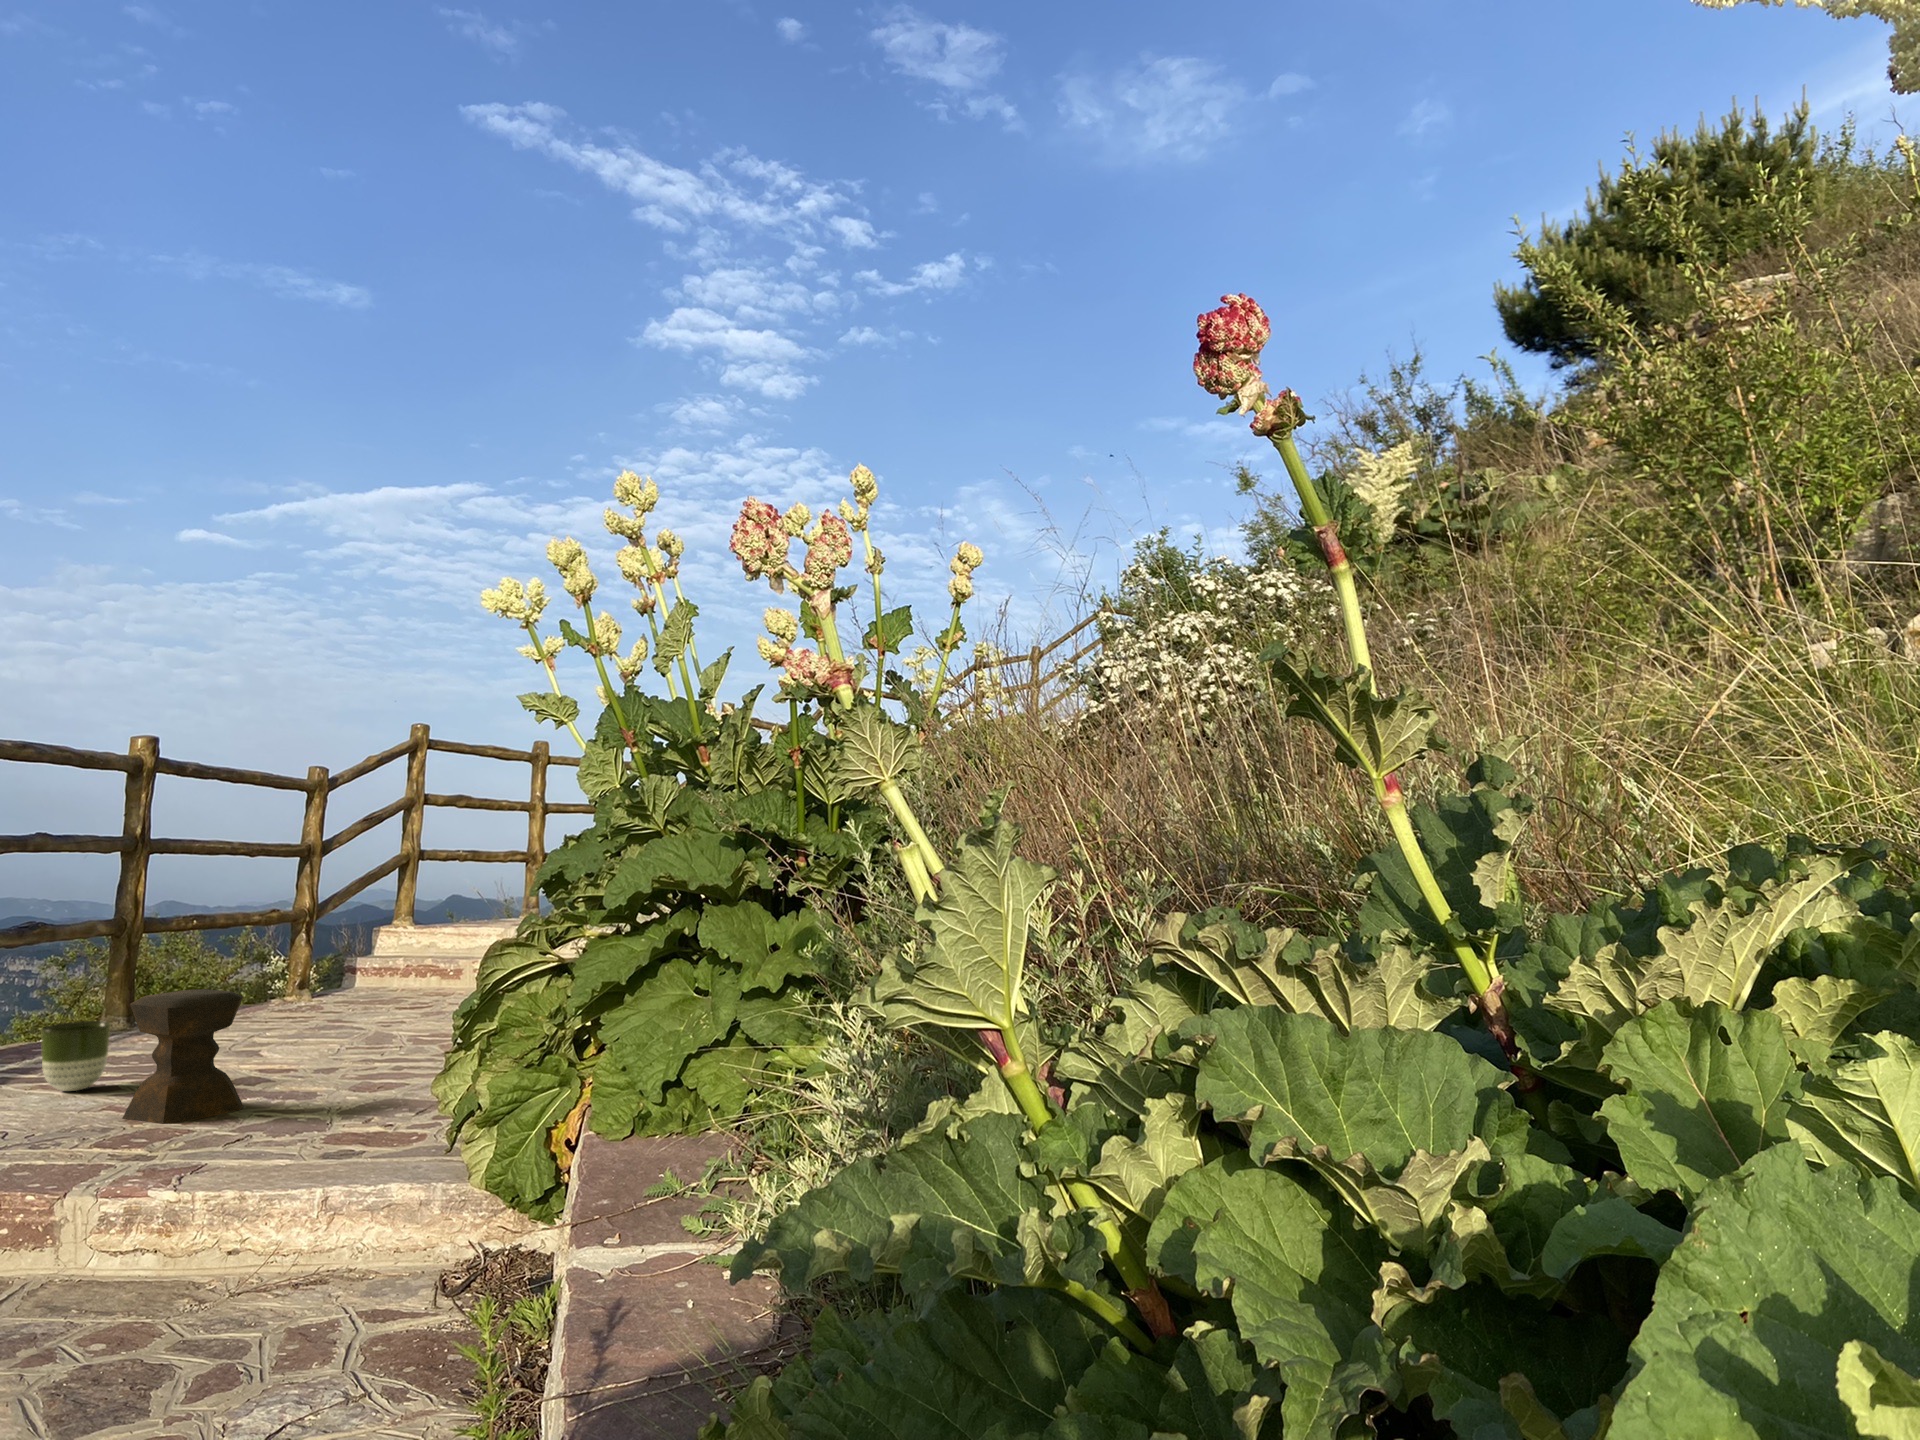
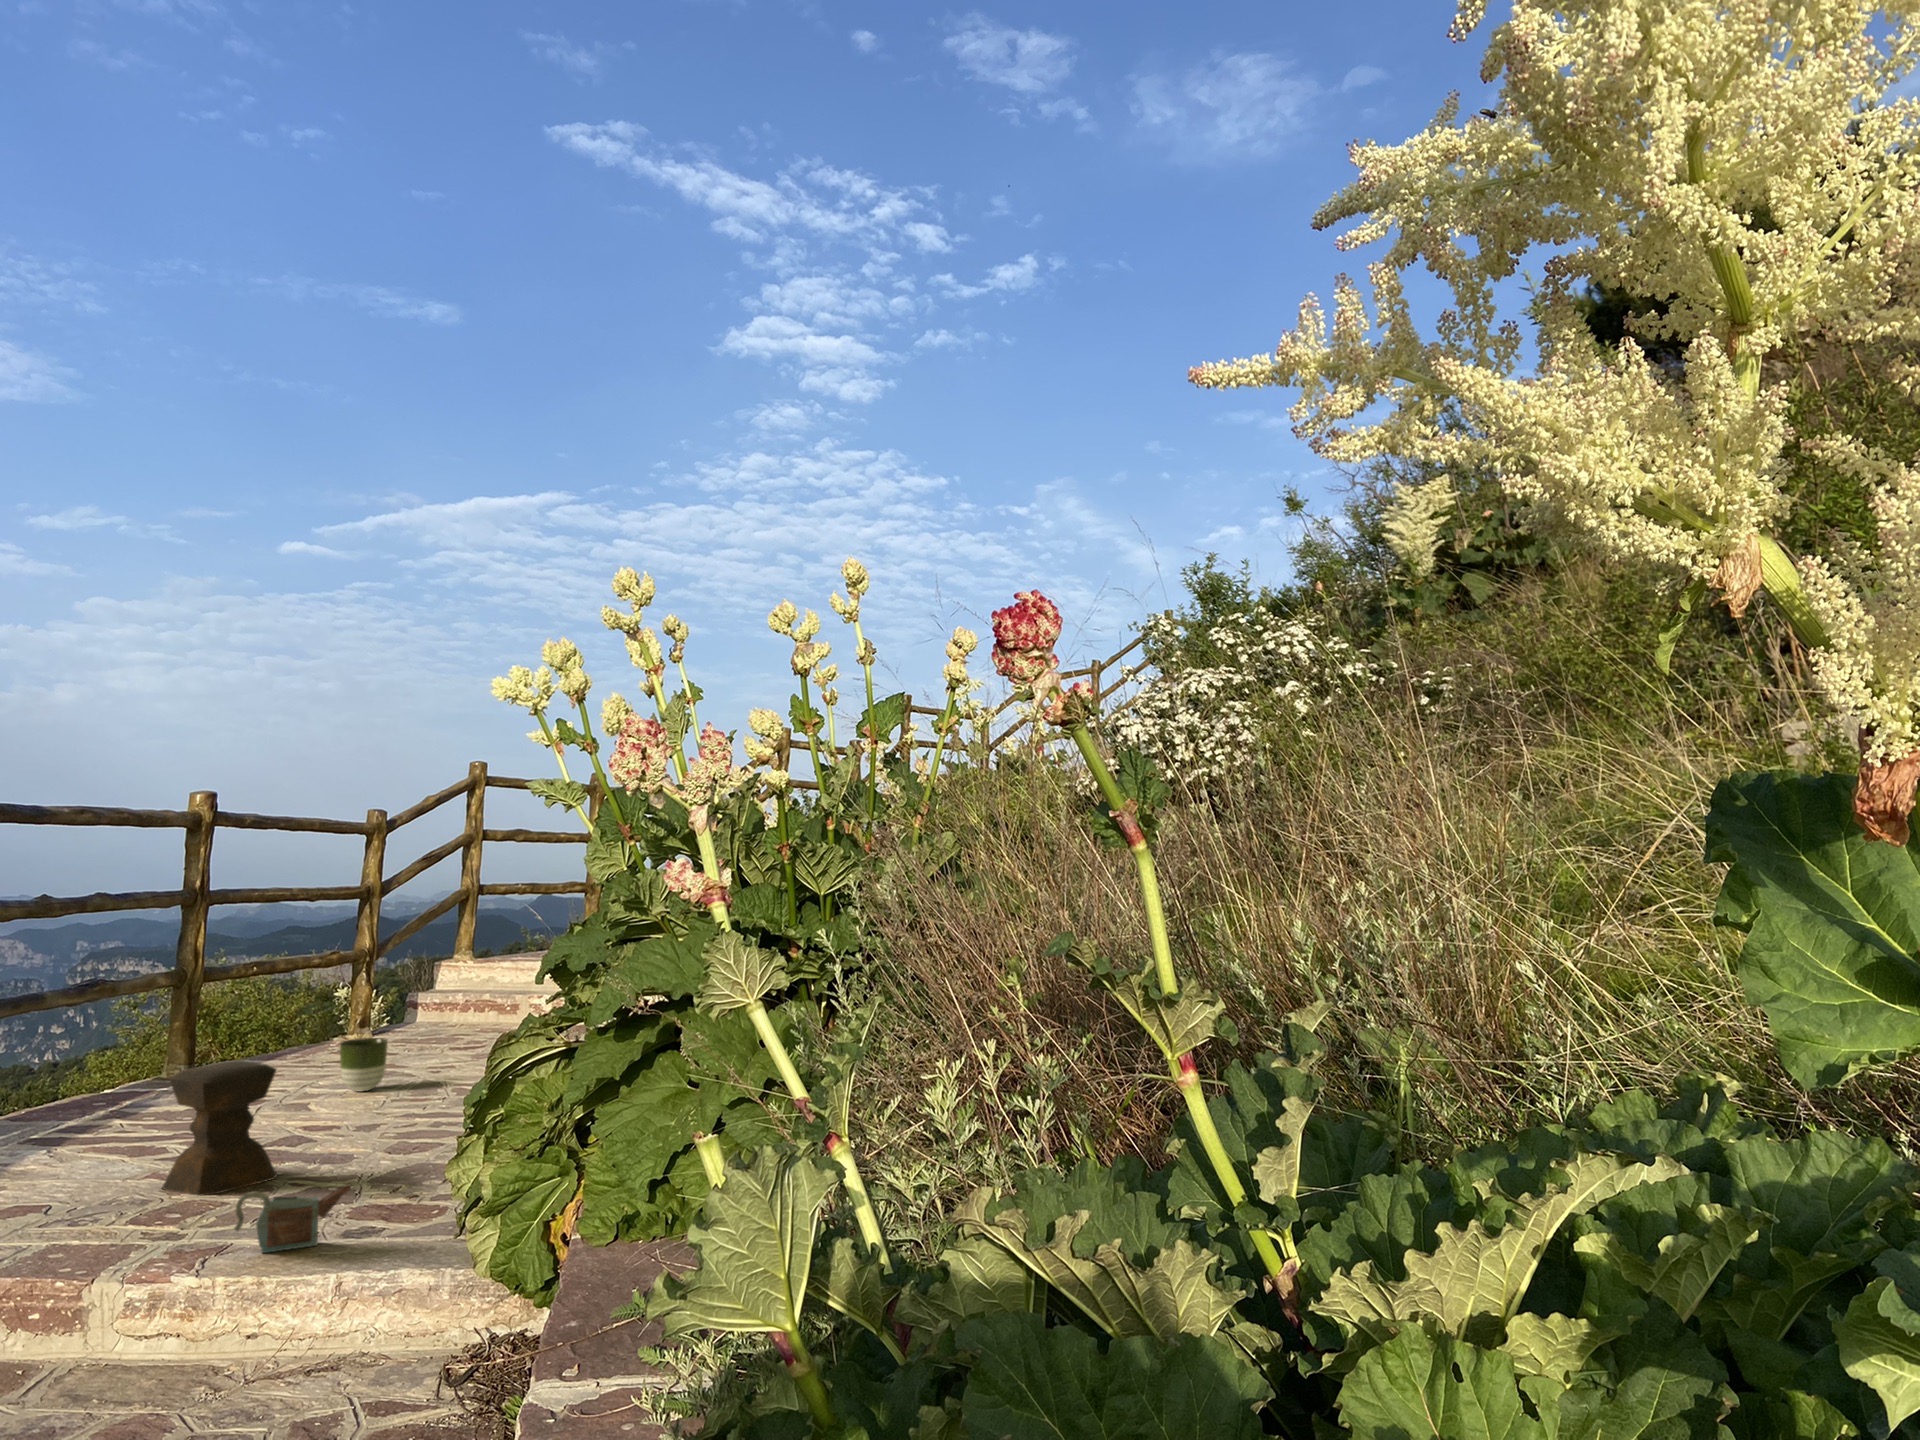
planter: present [41,1021,110,1091] -> present [340,1038,388,1092]
watering can: none [212,1101,336,1171] -> present [234,1184,353,1253]

